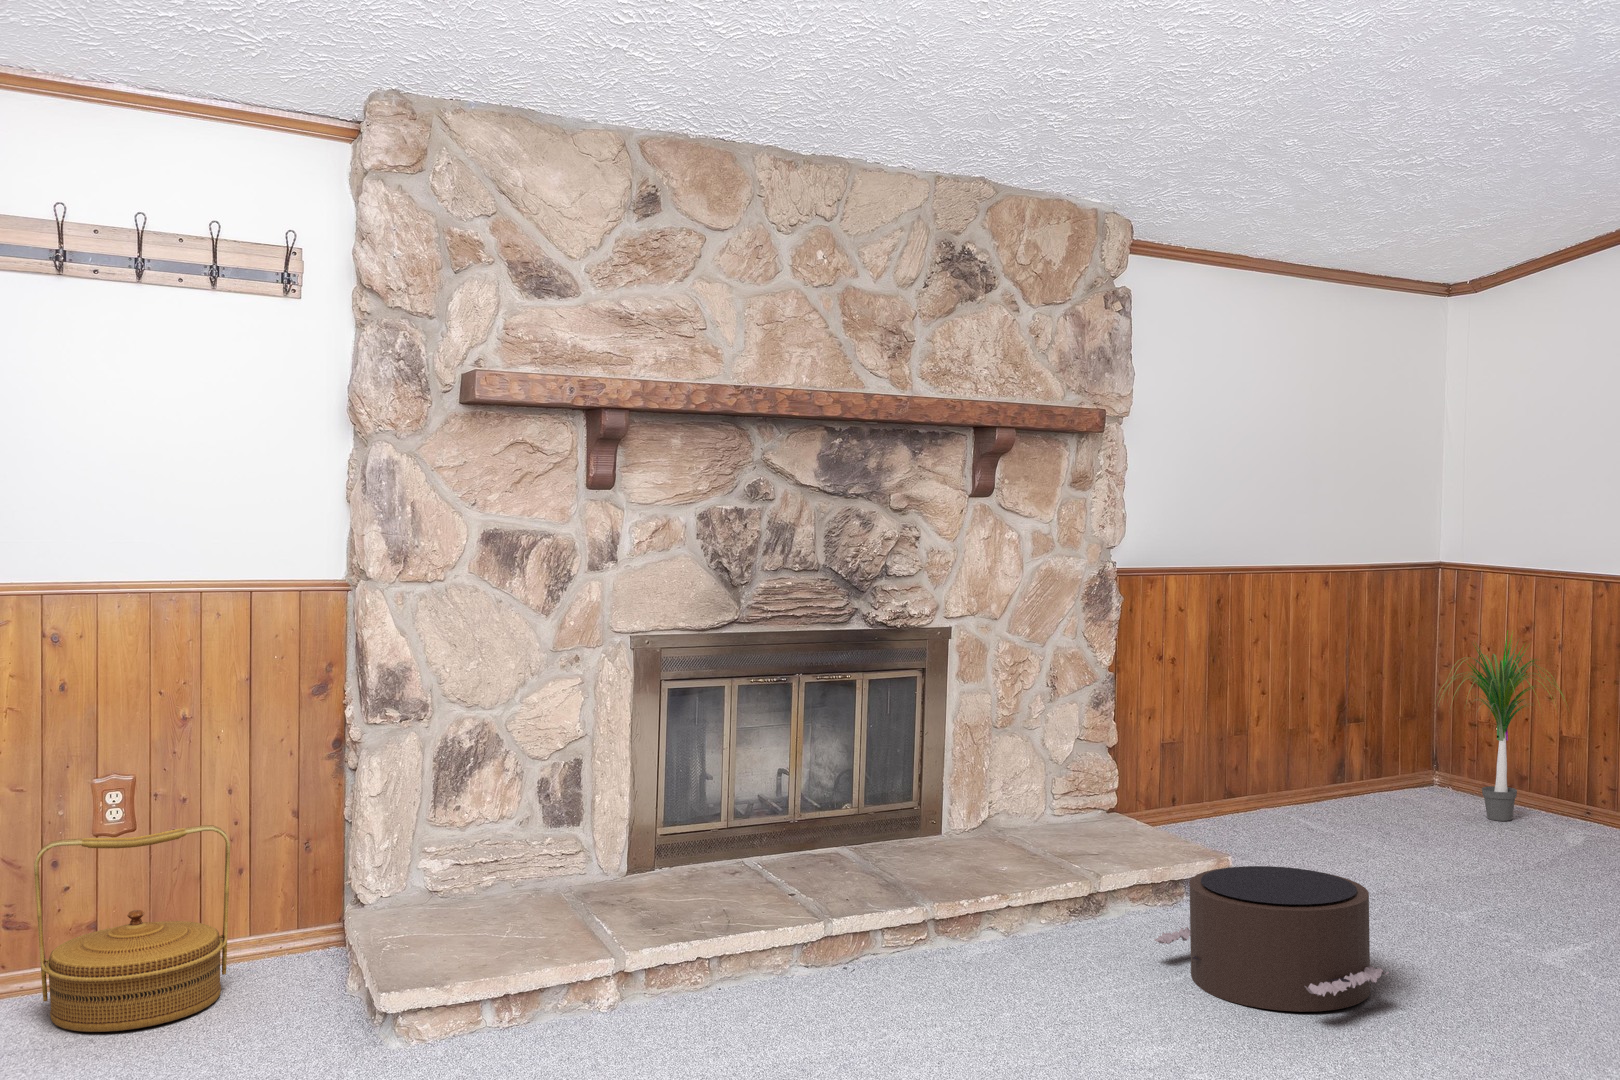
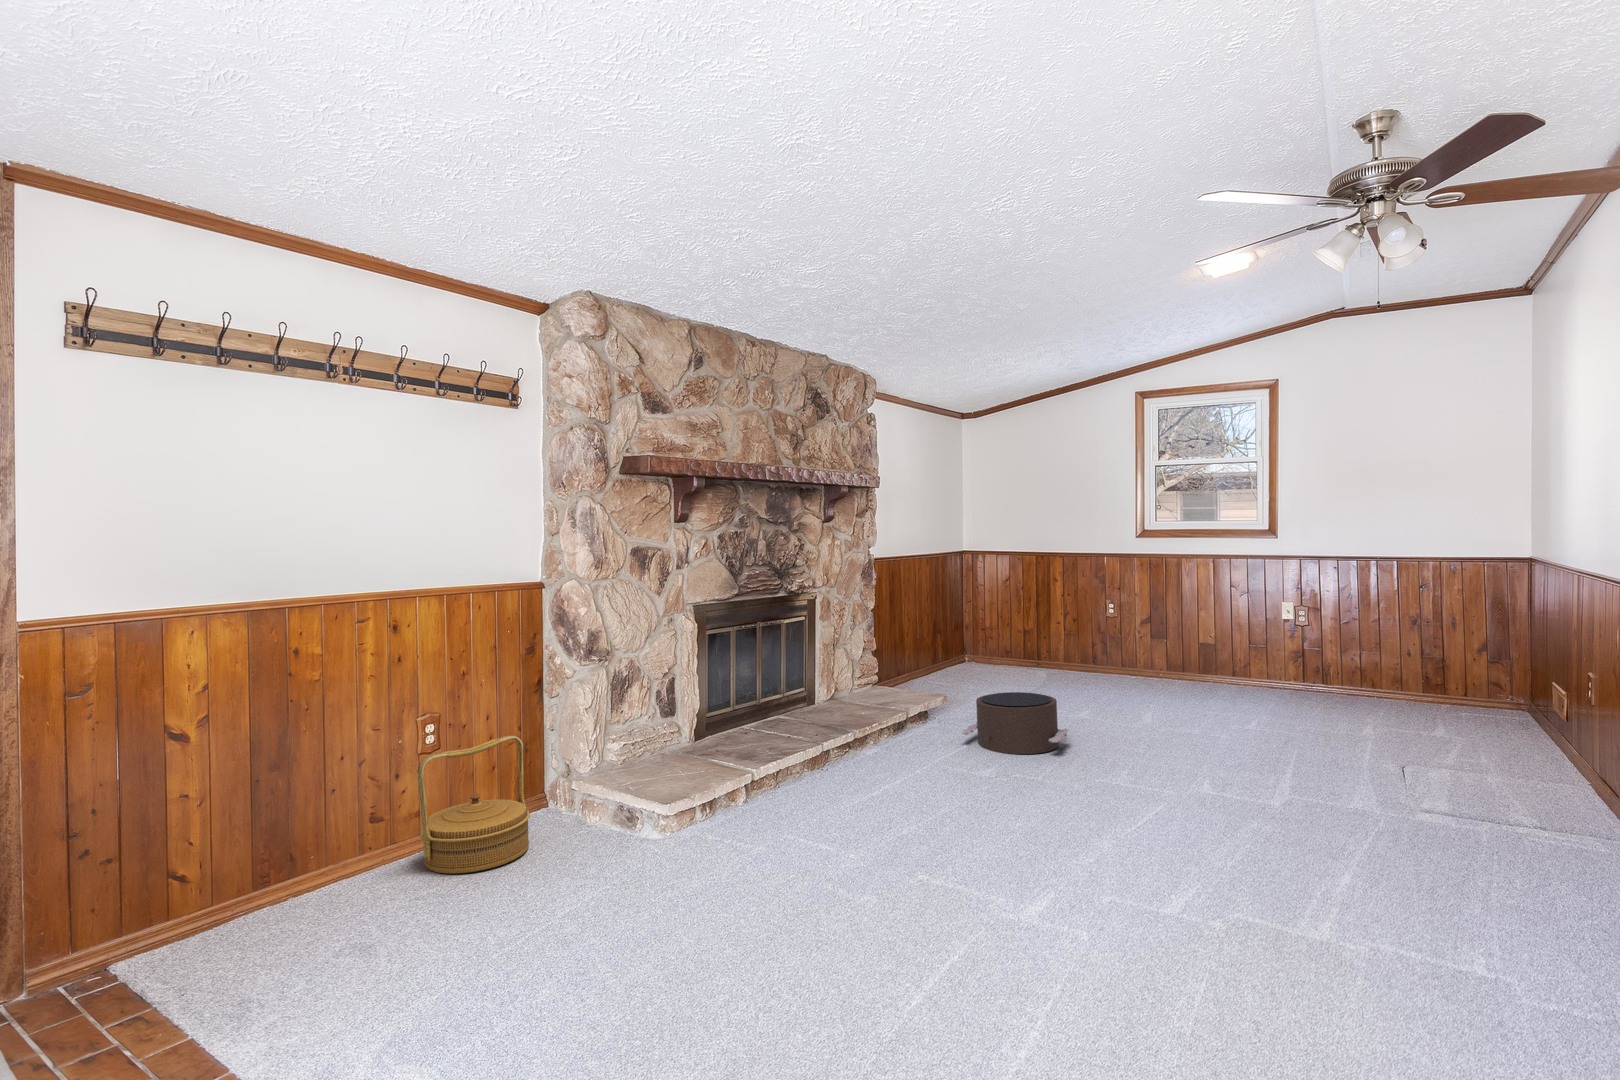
potted plant: present [1442,634,1563,821] -> none [976,581,1036,671]

